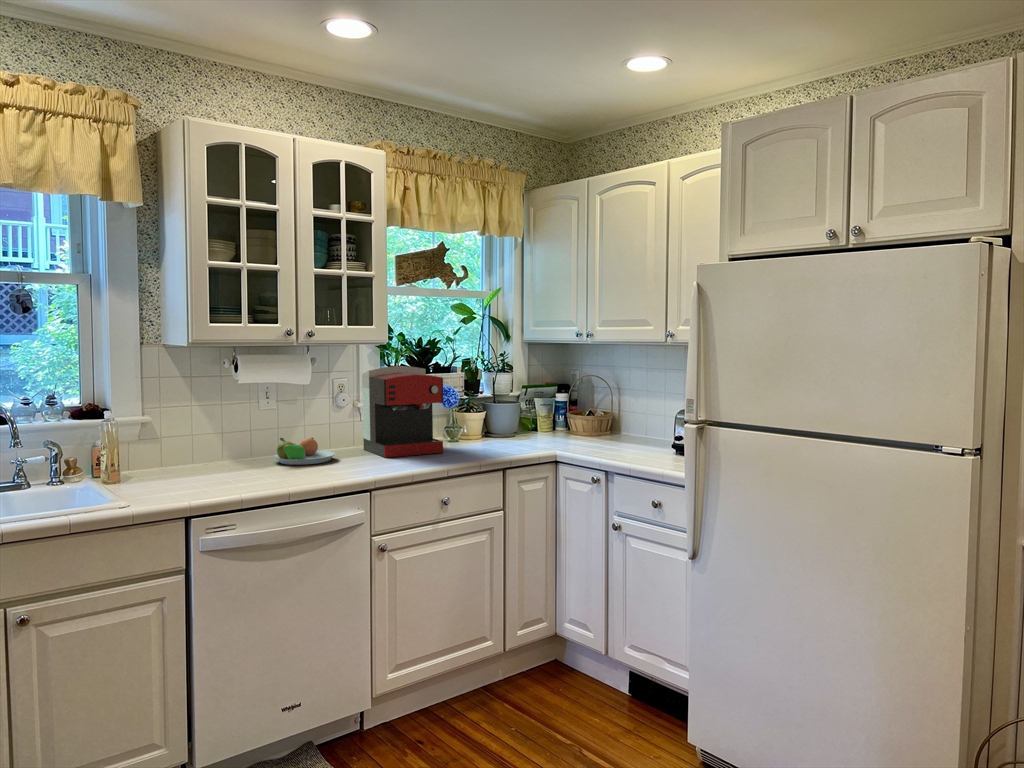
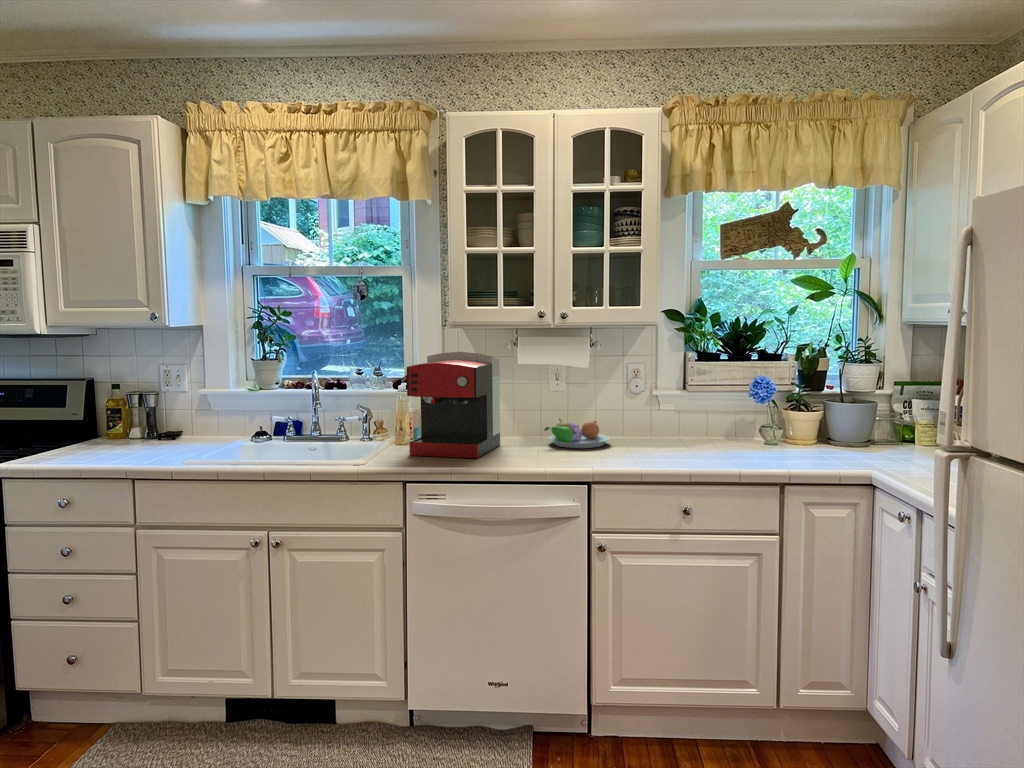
coffee maker: present [362,366,443,458] -> present [407,352,500,458]

